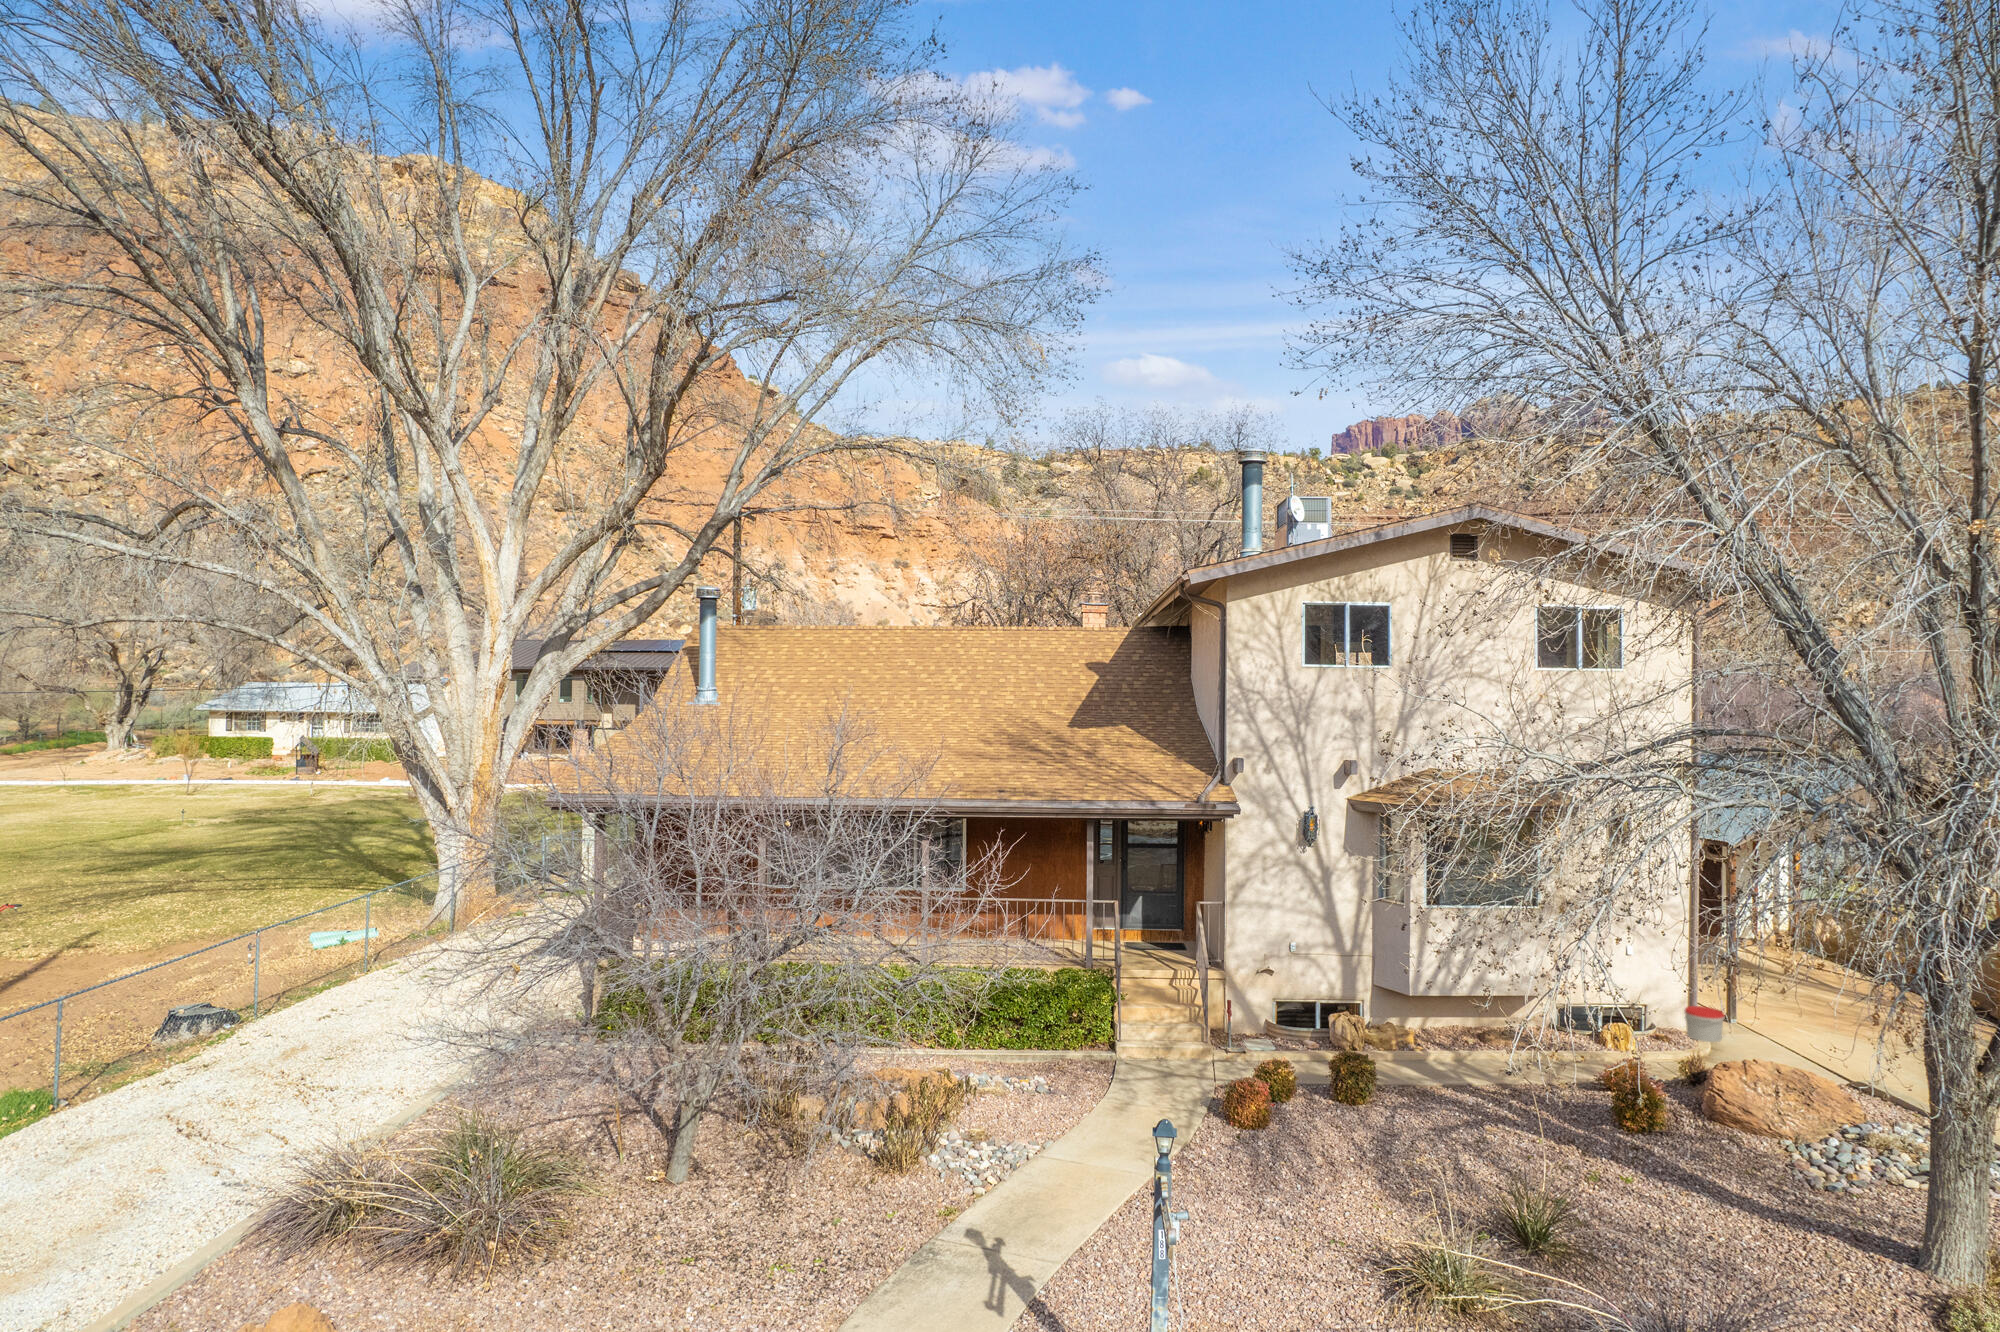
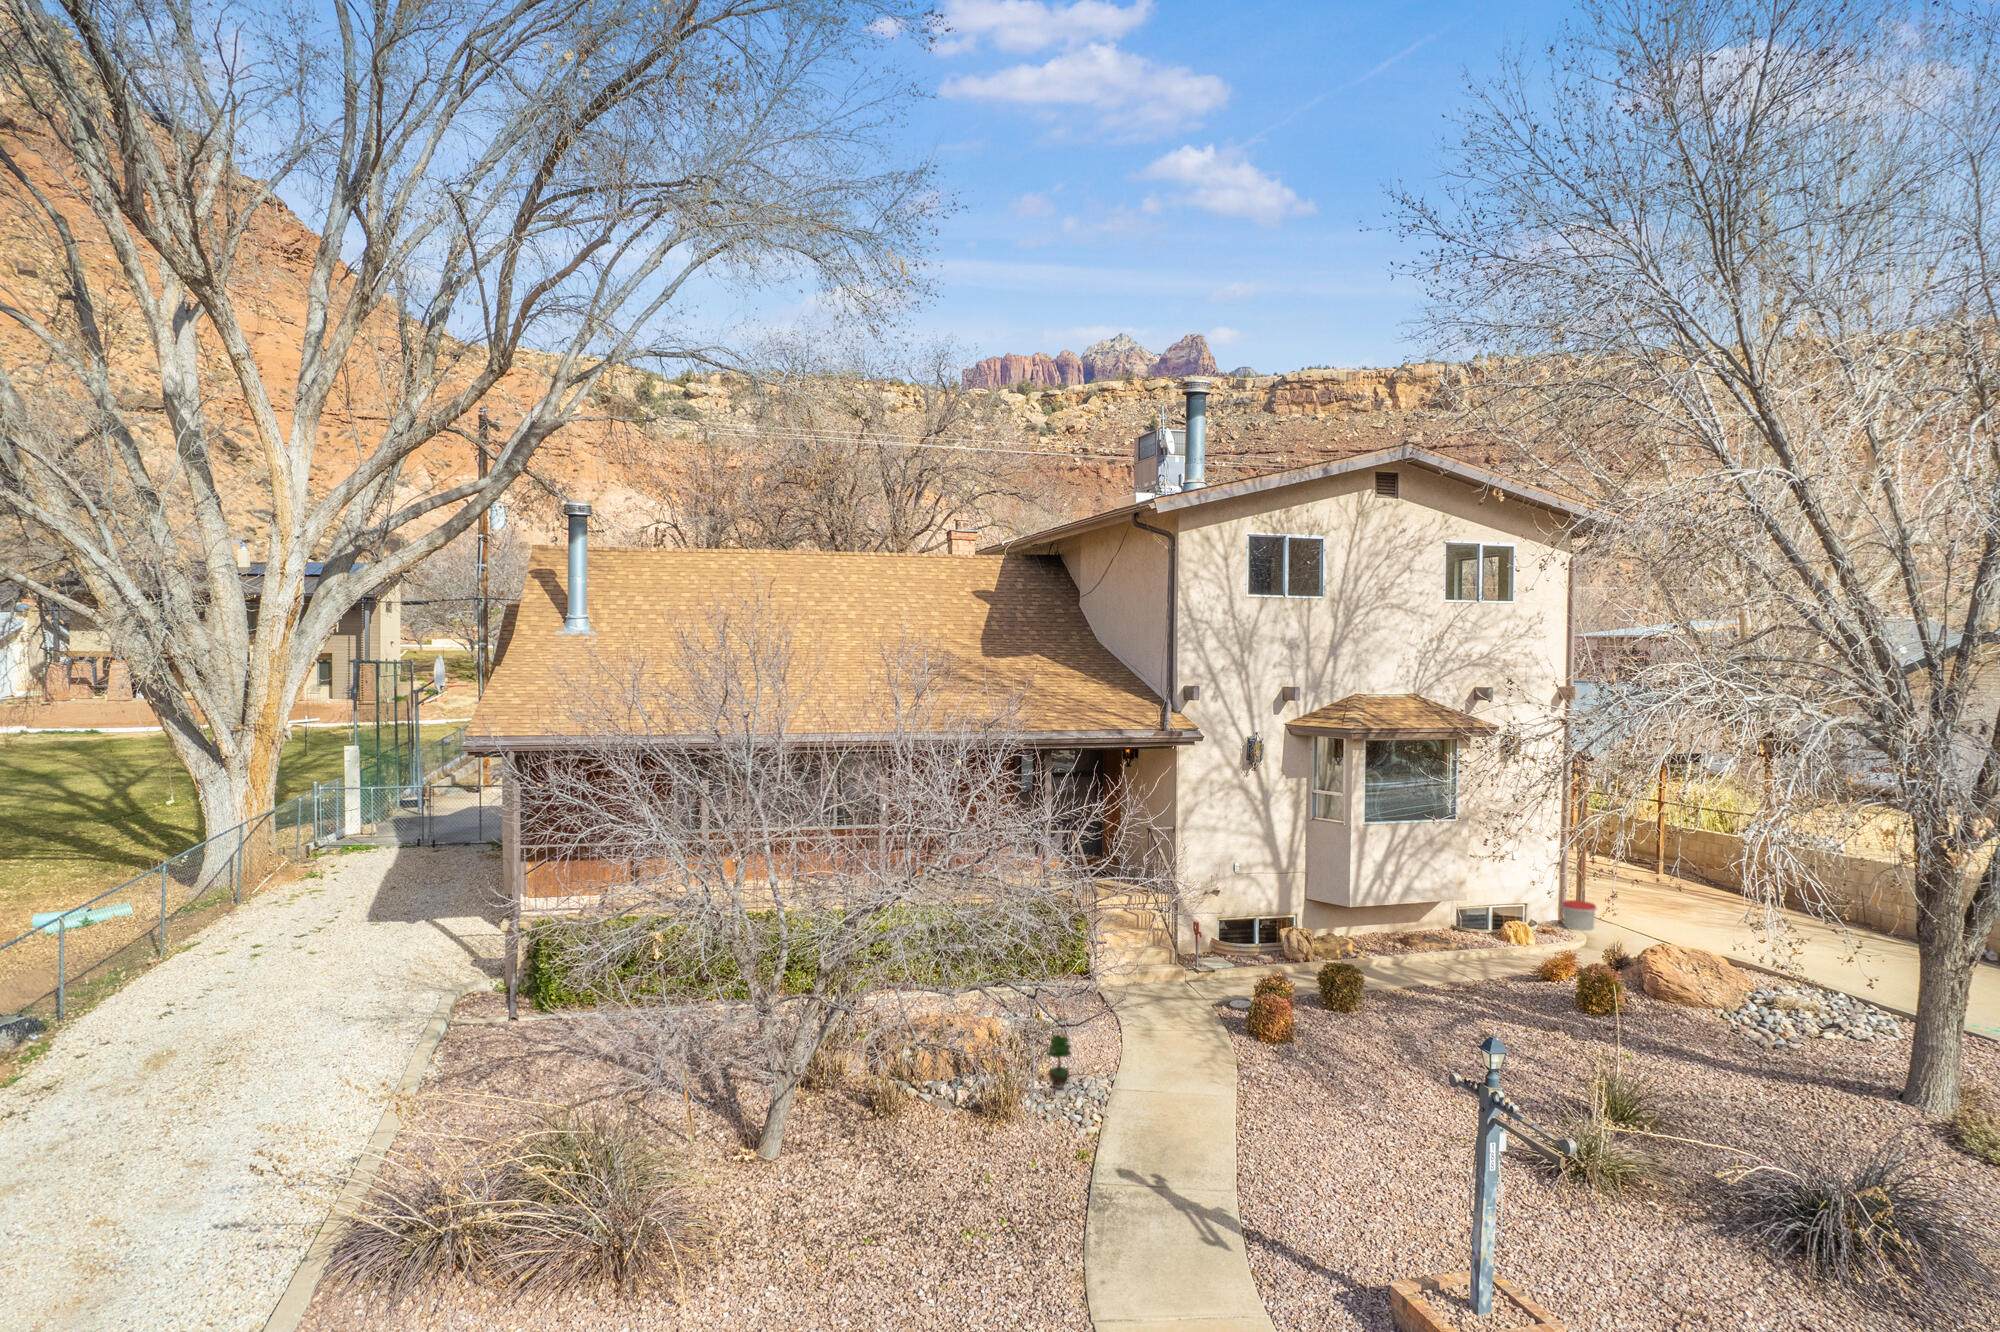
potted tree: none [996,1084,1021,1154] -> present [1047,1018,1071,1088]

